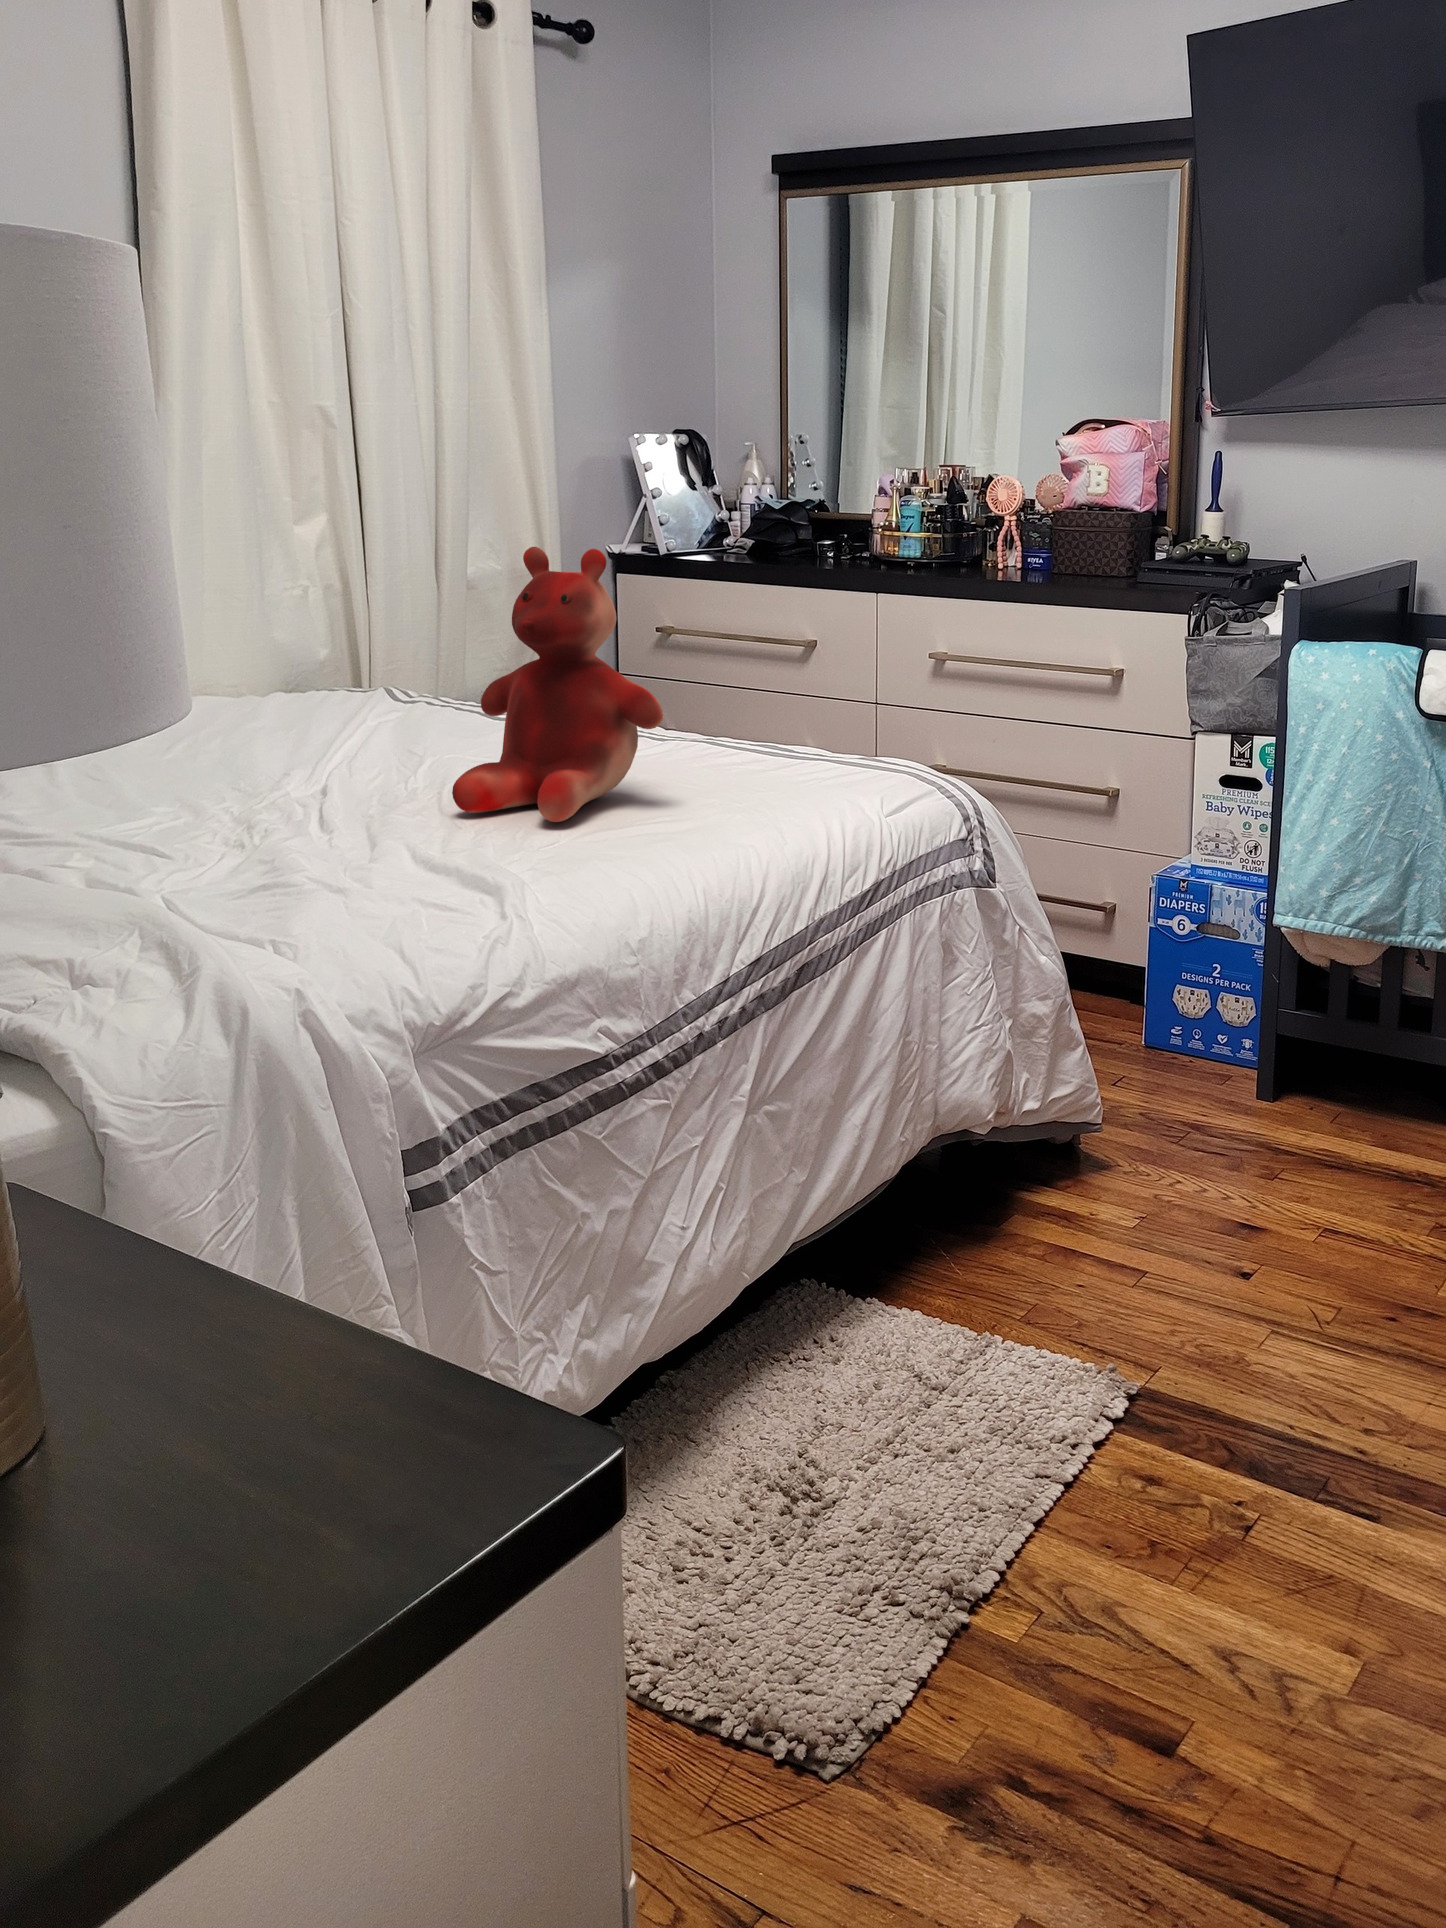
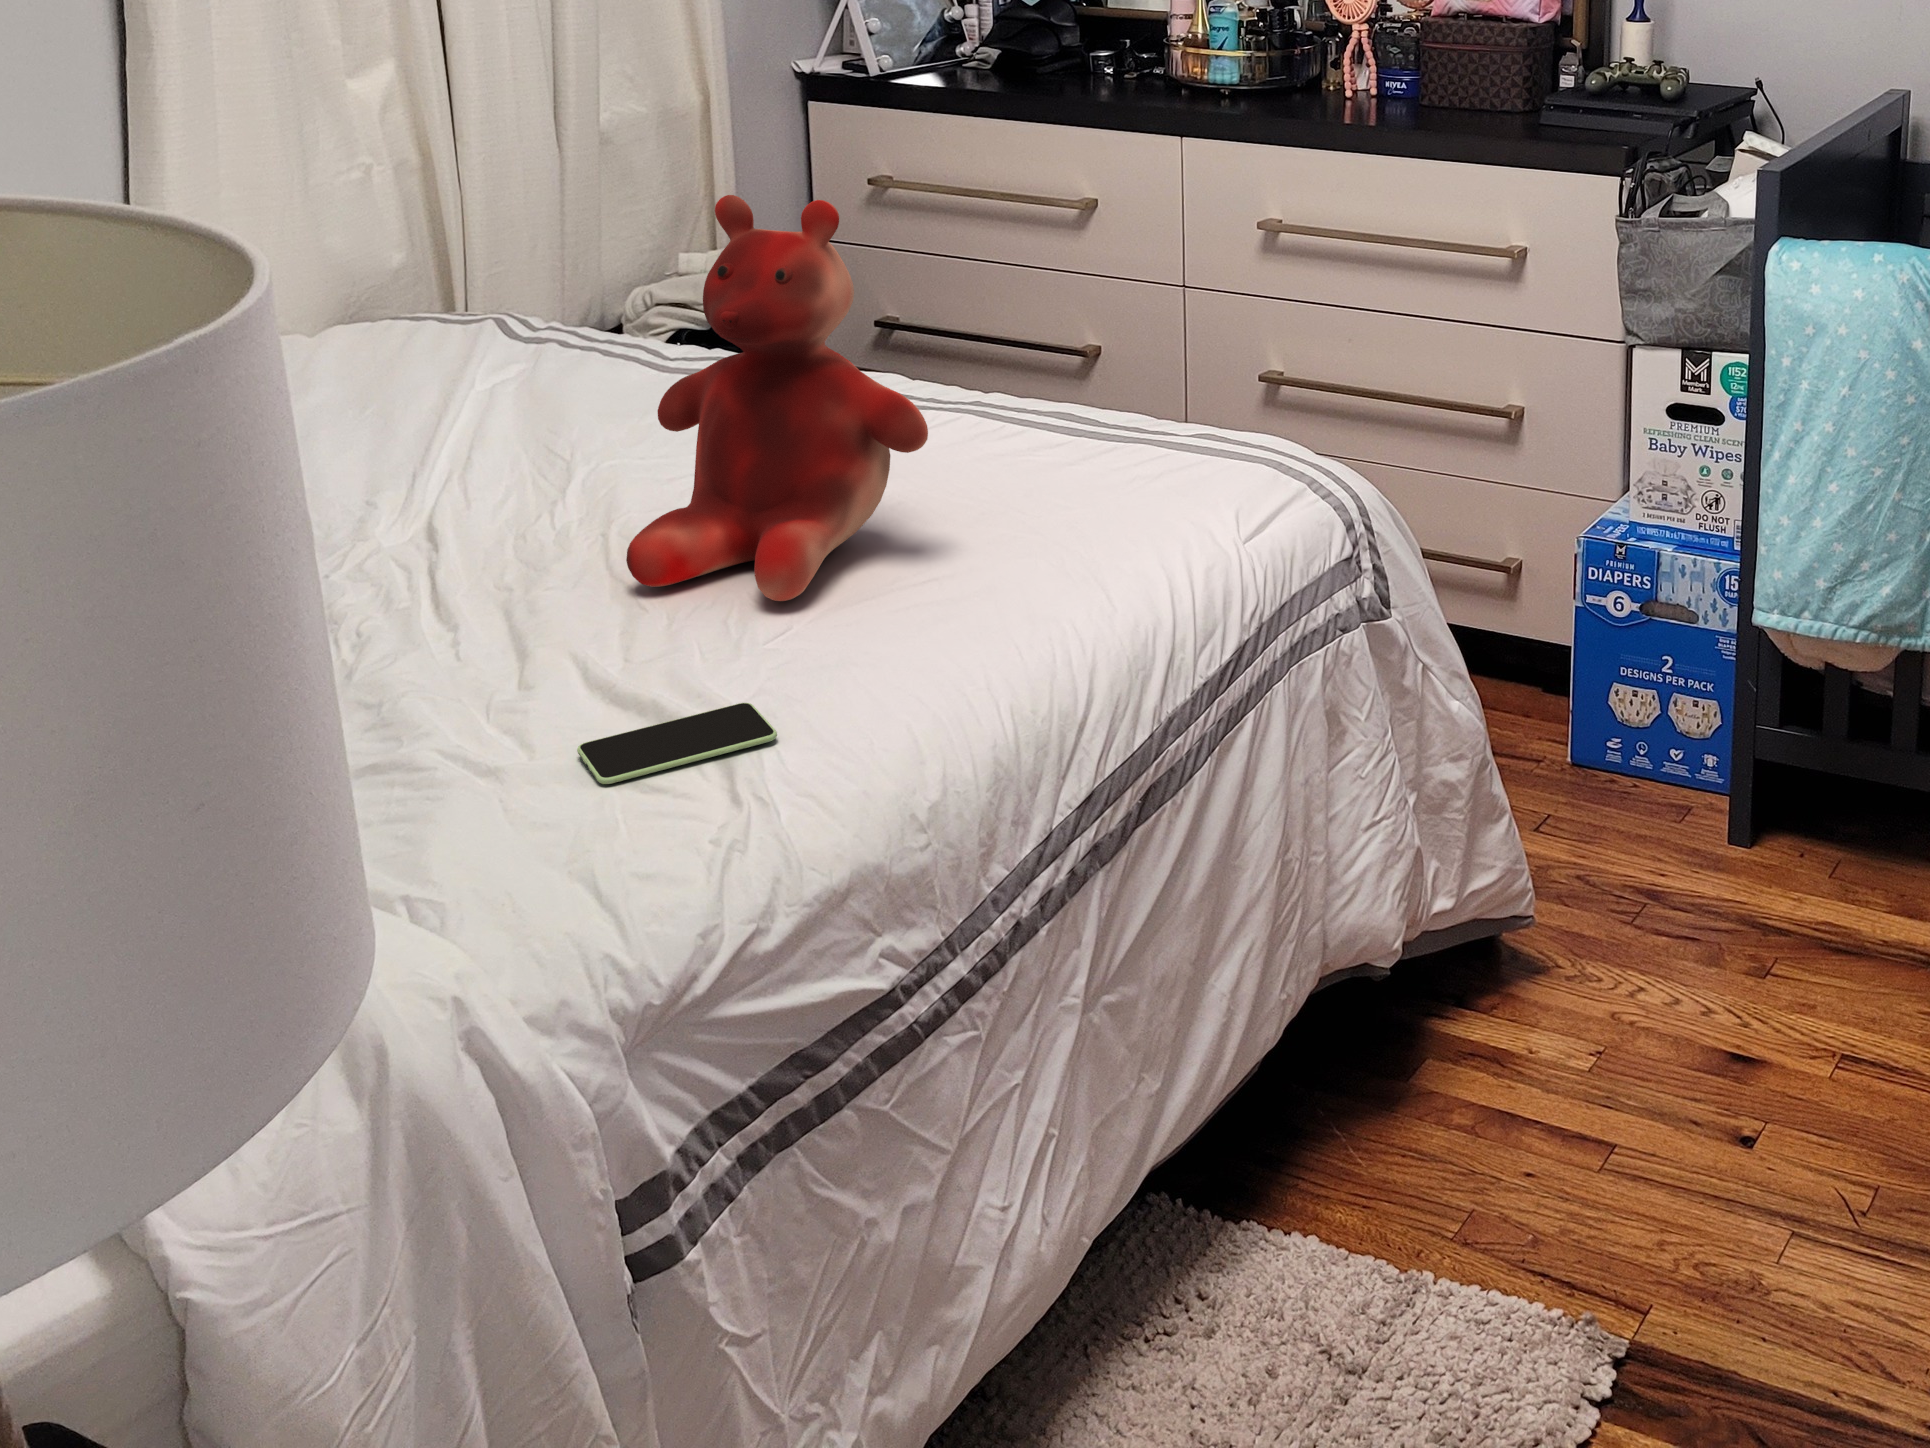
smartphone: none [403,867,539,904] -> present [577,703,777,784]

